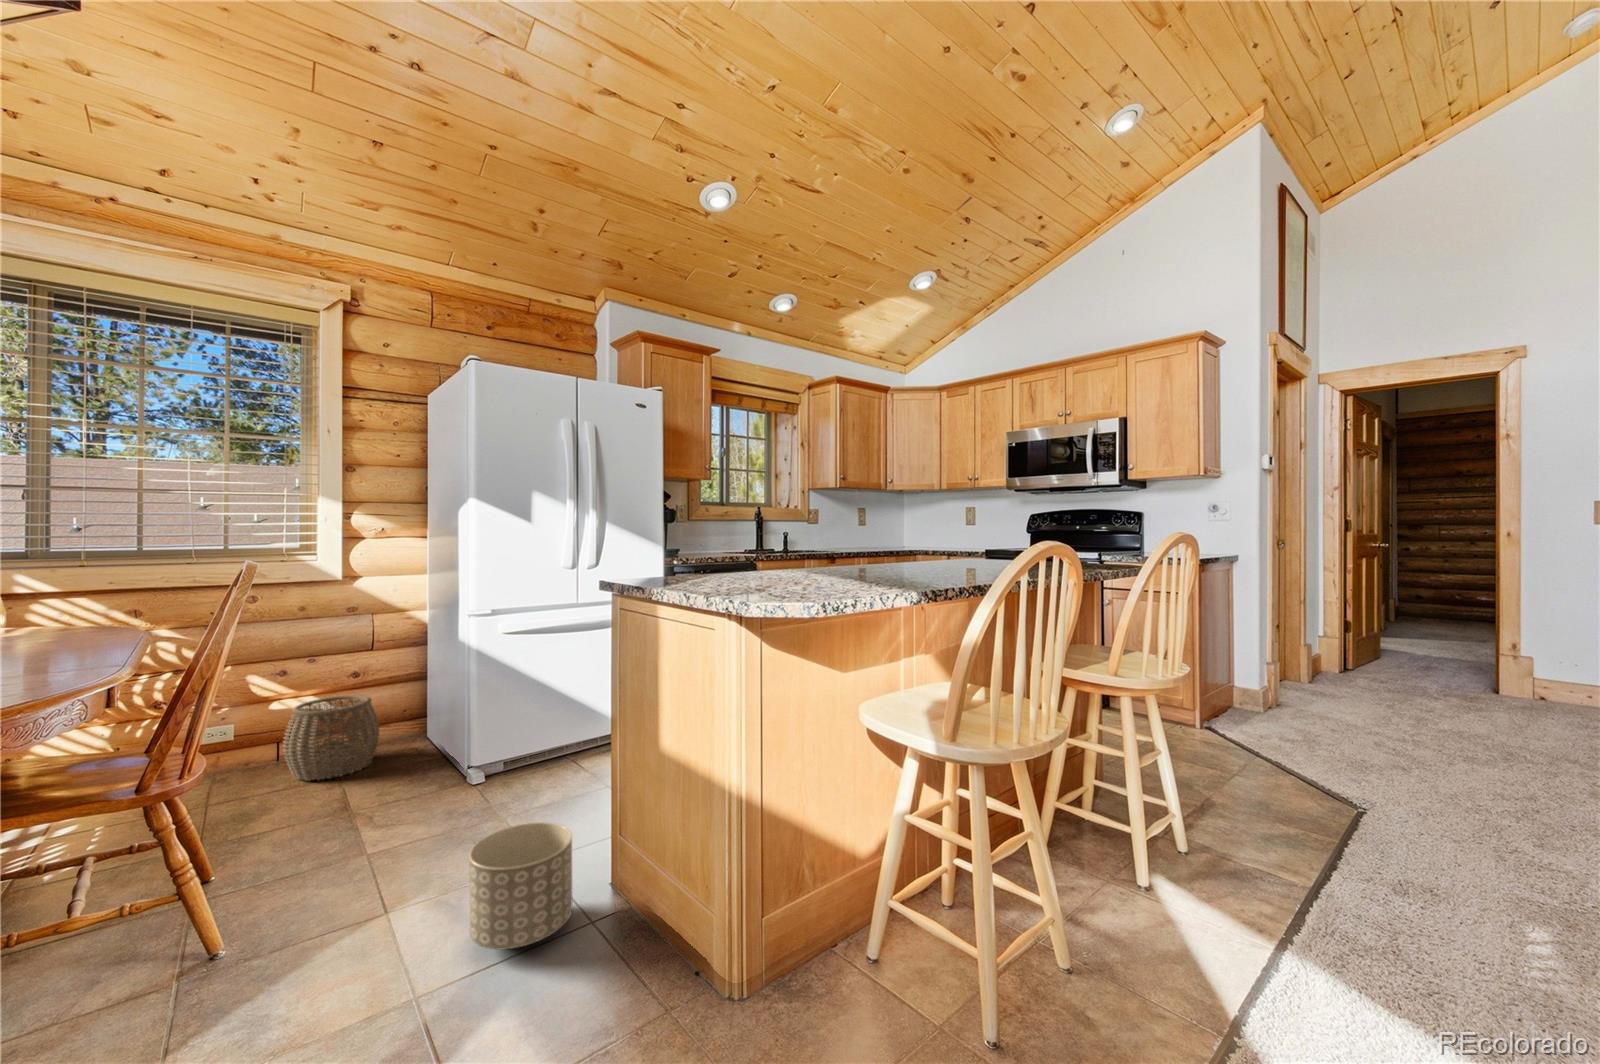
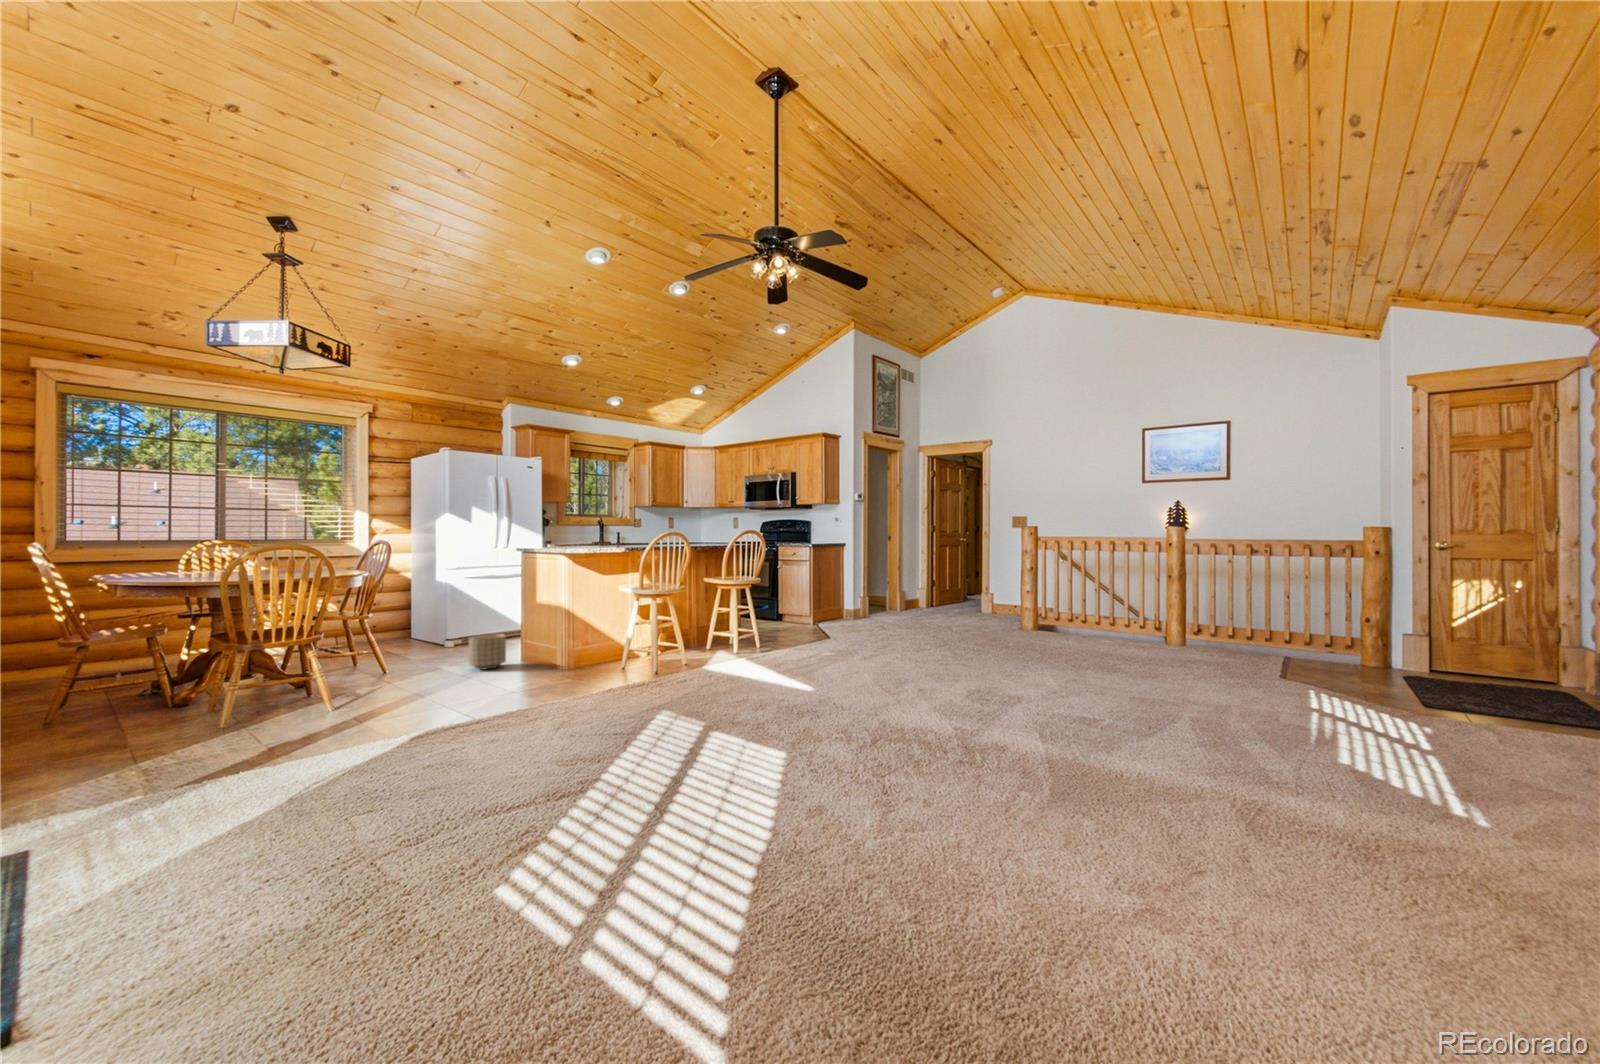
woven basket: present [283,695,380,781] -> none [343,613,391,650]

